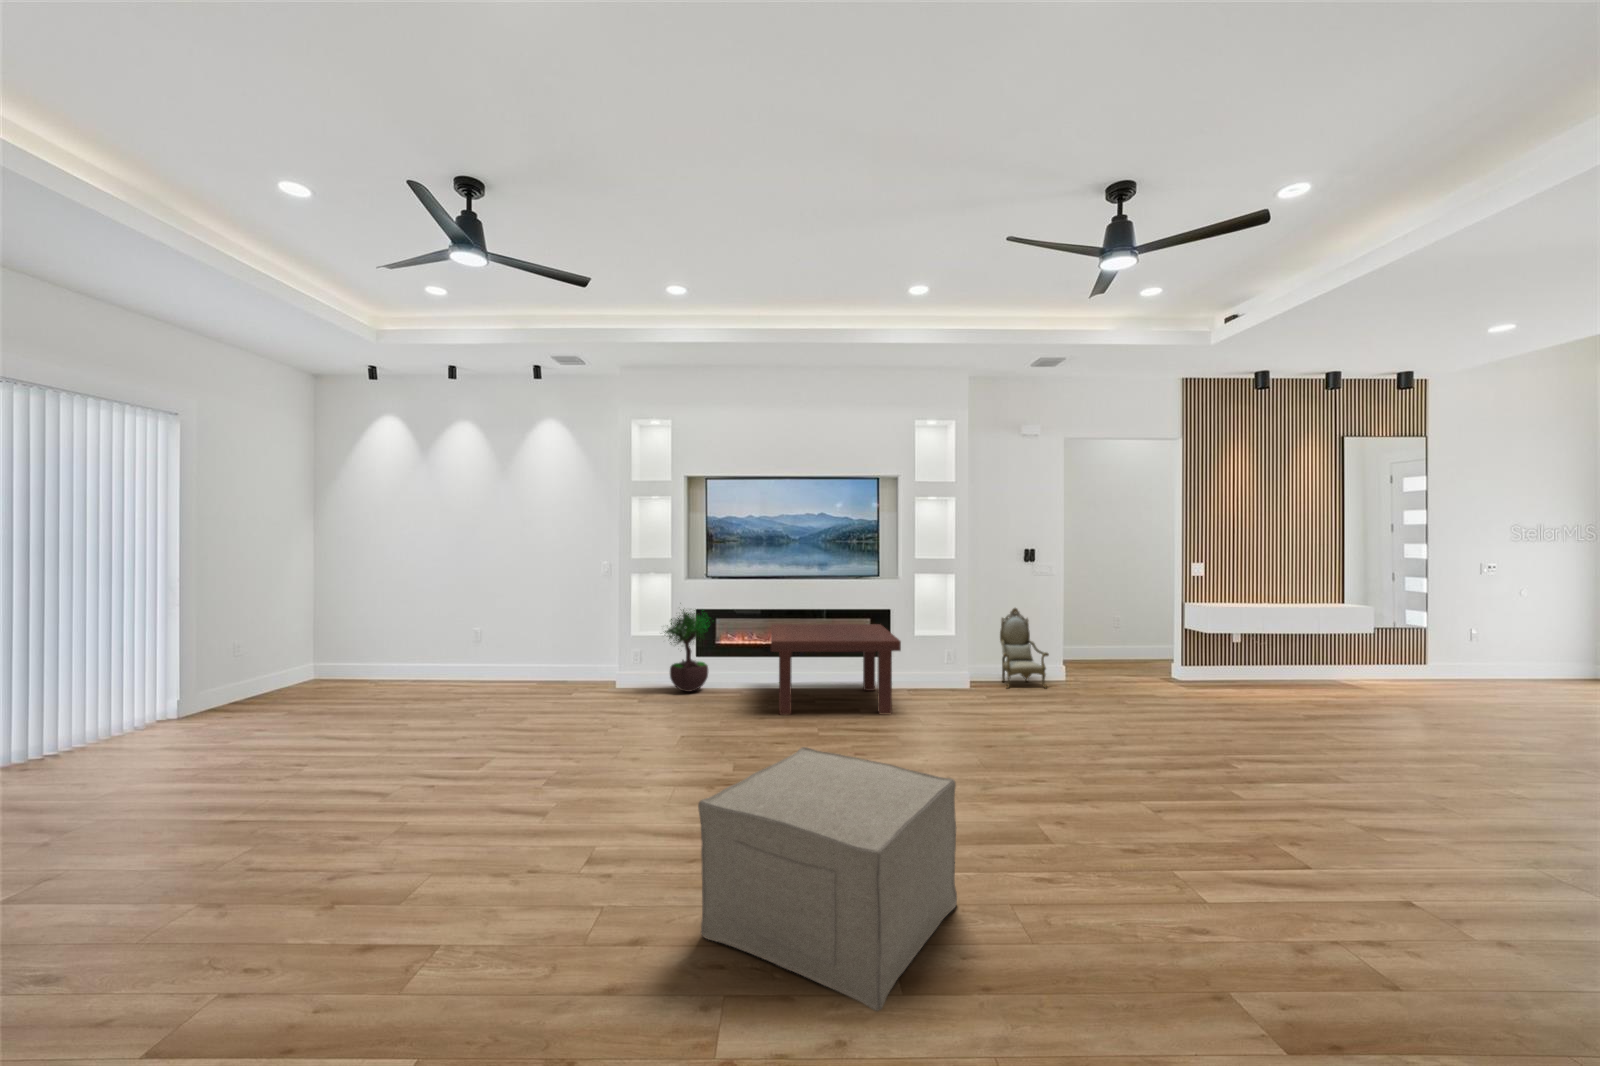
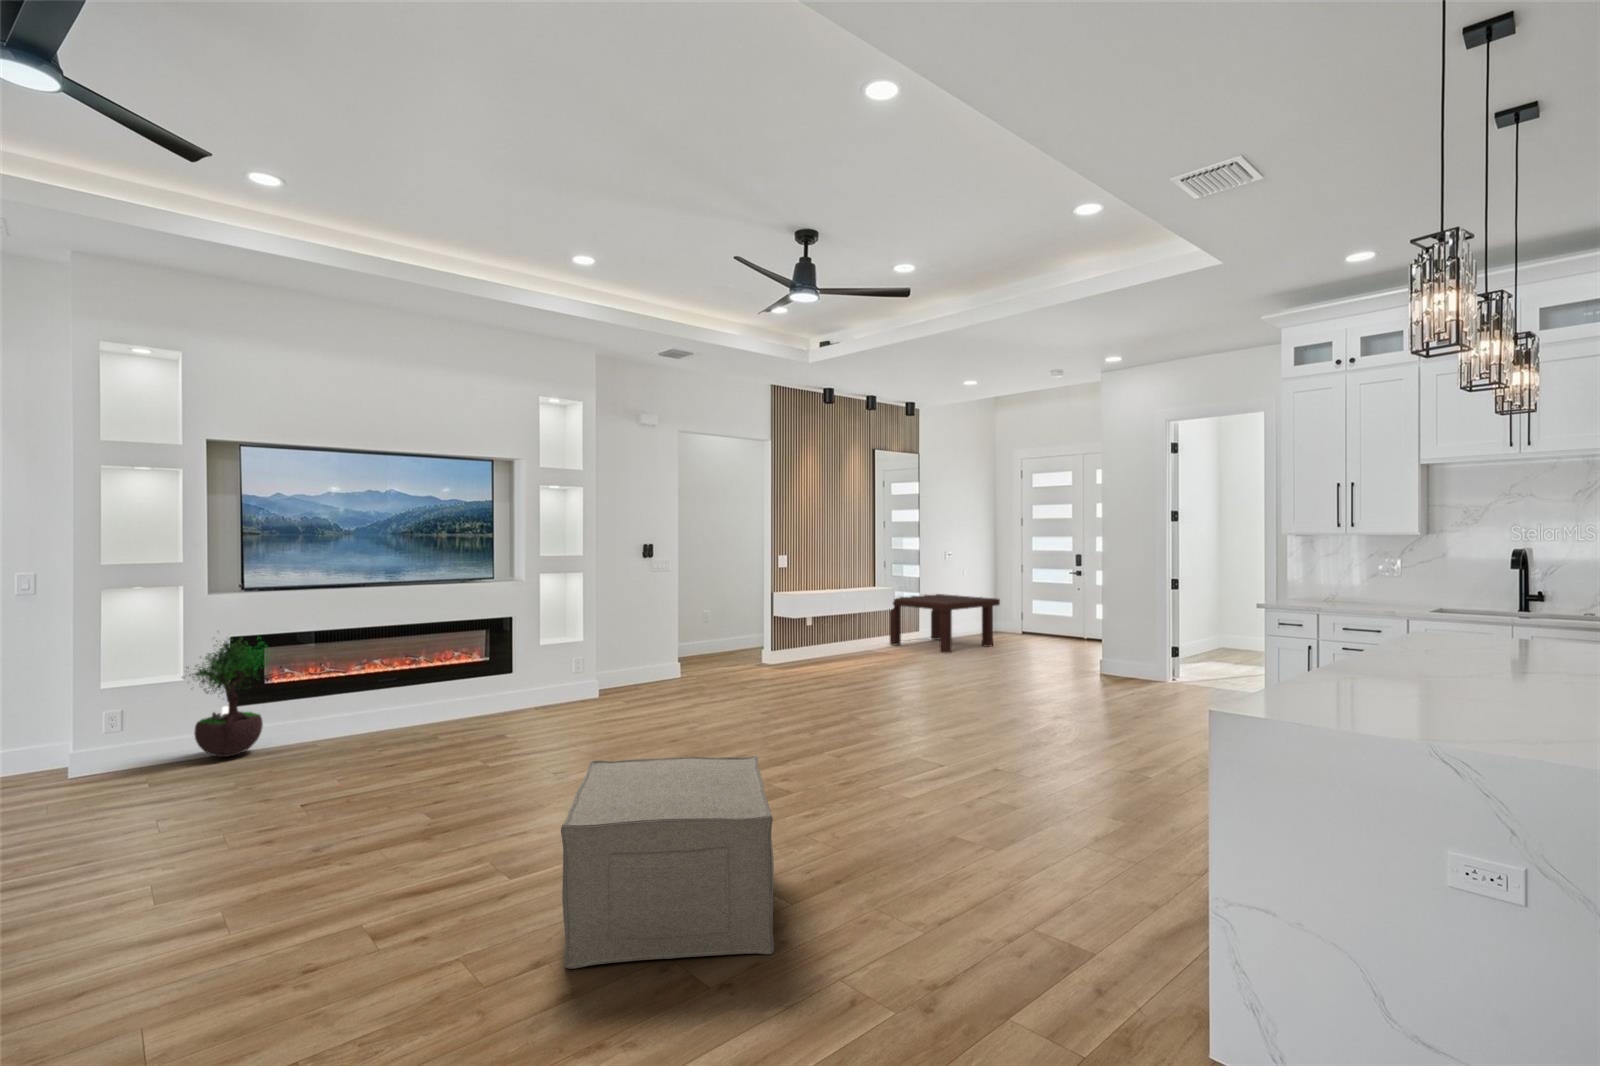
armchair: present [1000,608,1049,689] -> none [611,583,674,691]
coffee table: present [771,624,901,715] -> present [890,594,1000,653]

